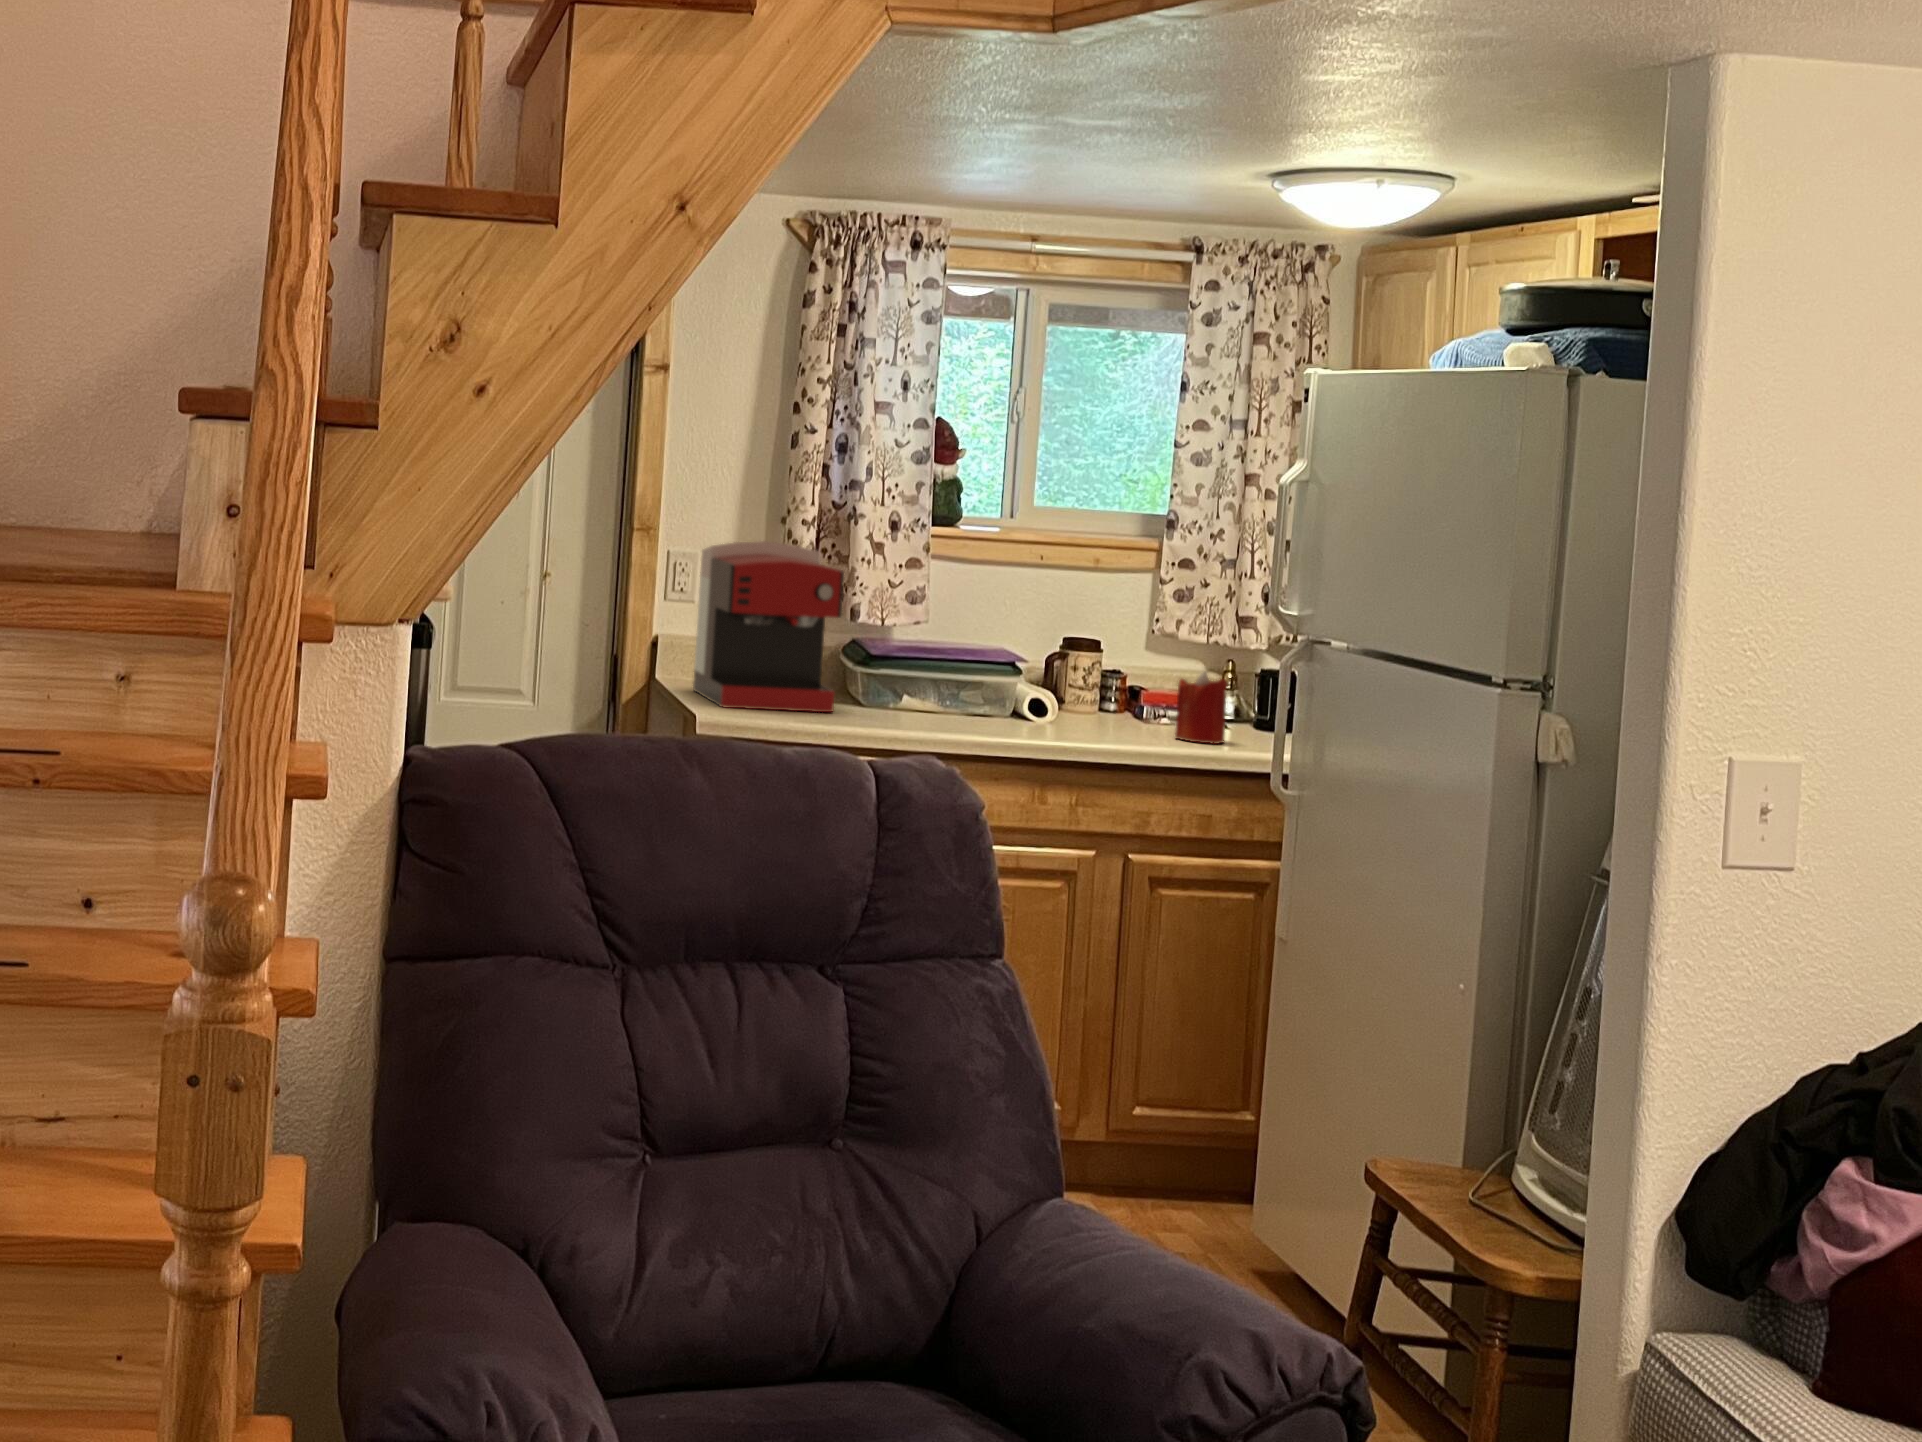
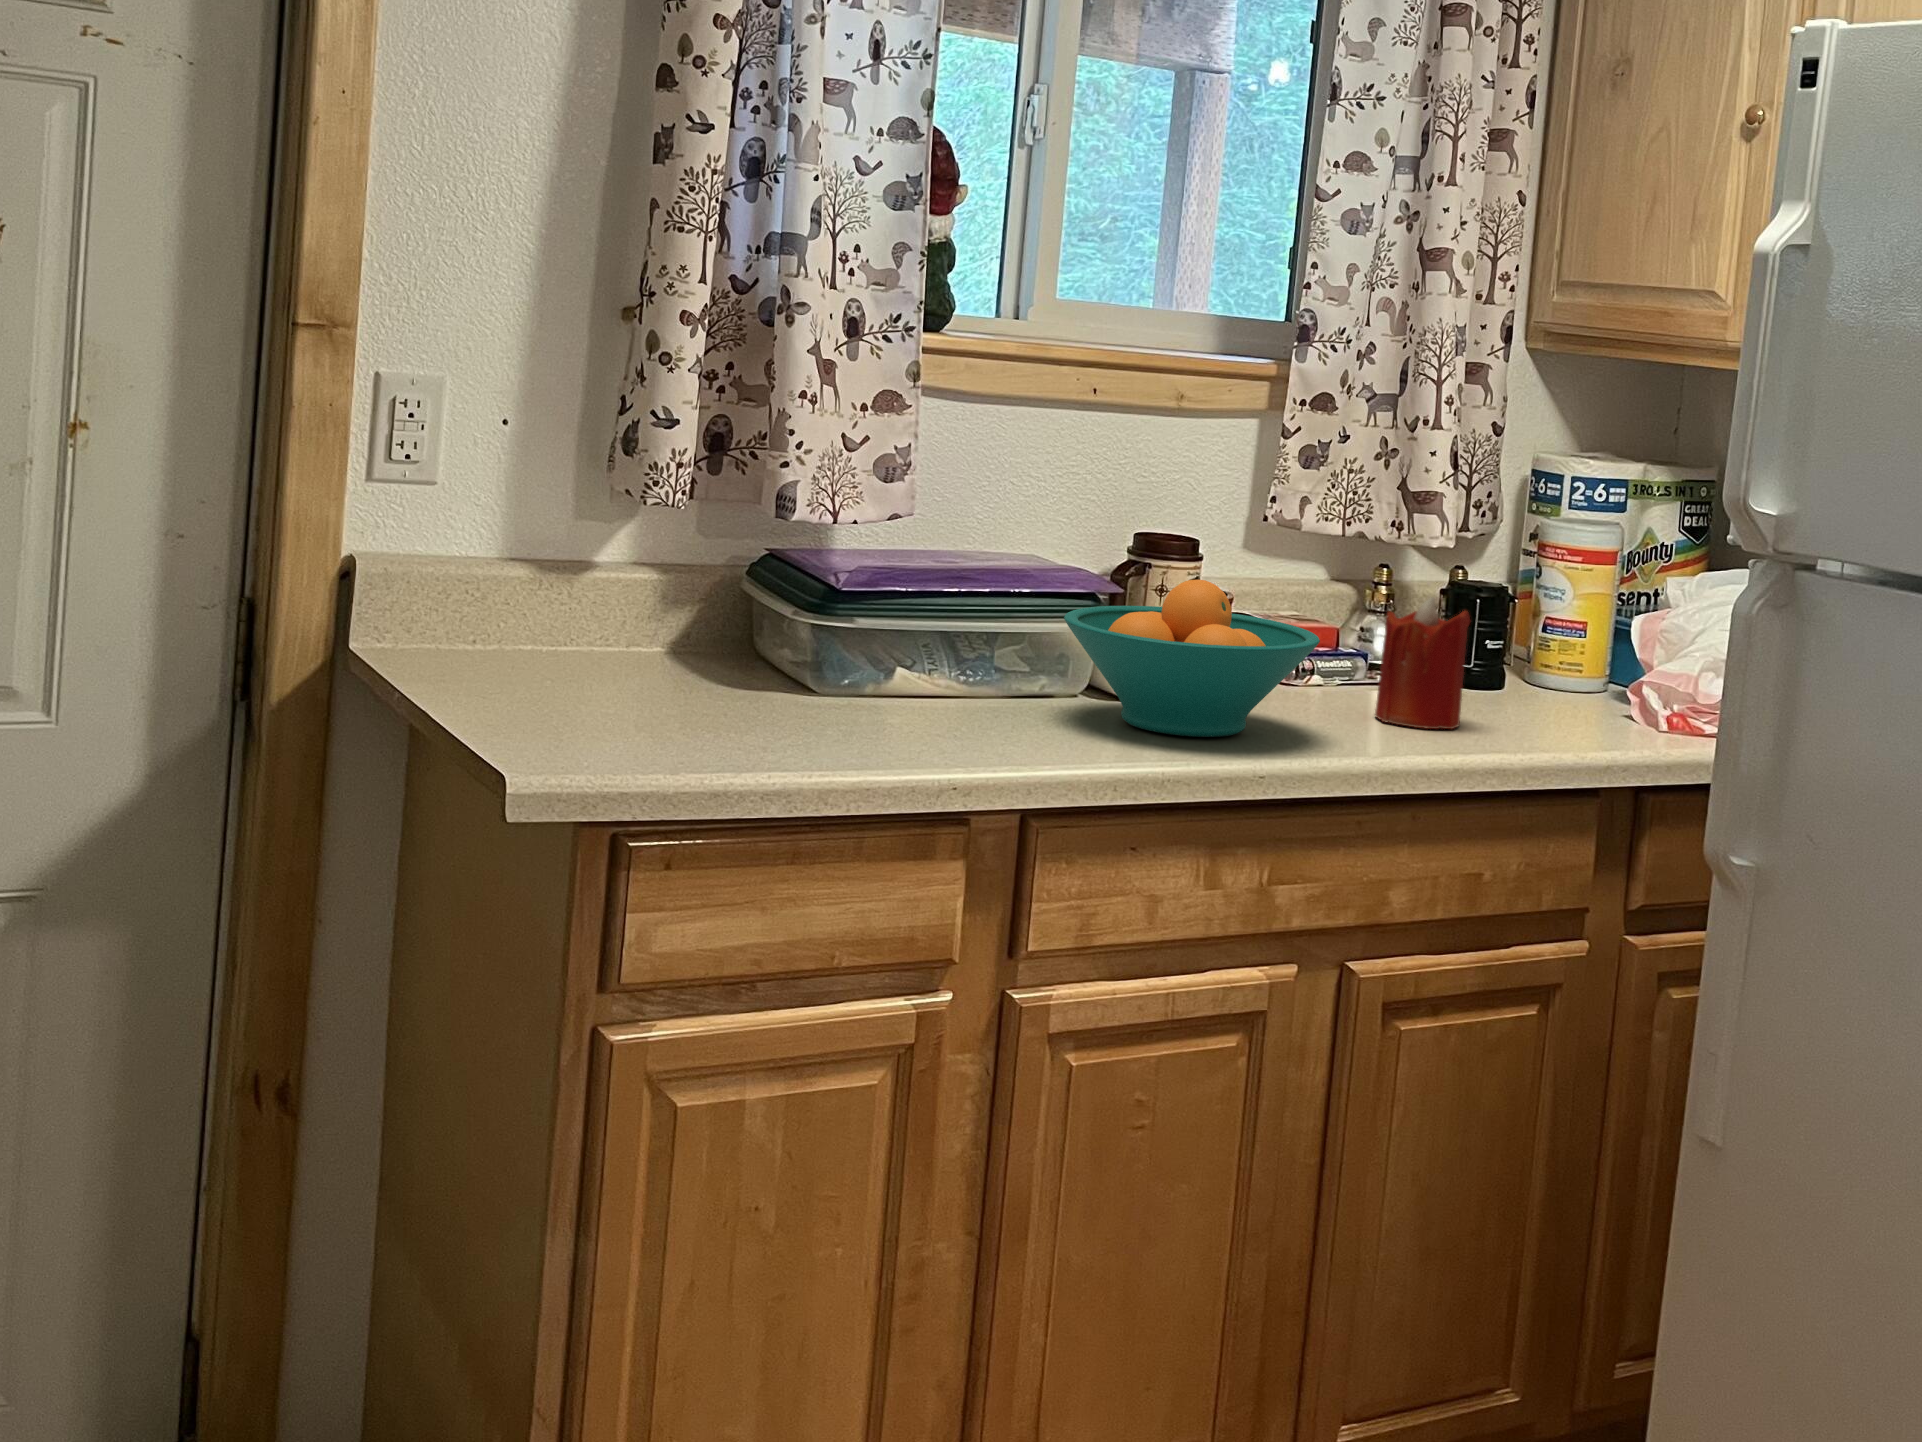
coffee maker: present [693,541,844,712] -> none [444,354,802,730]
fruit bowl: none [983,654,1119,734] -> present [1064,580,1320,737]

